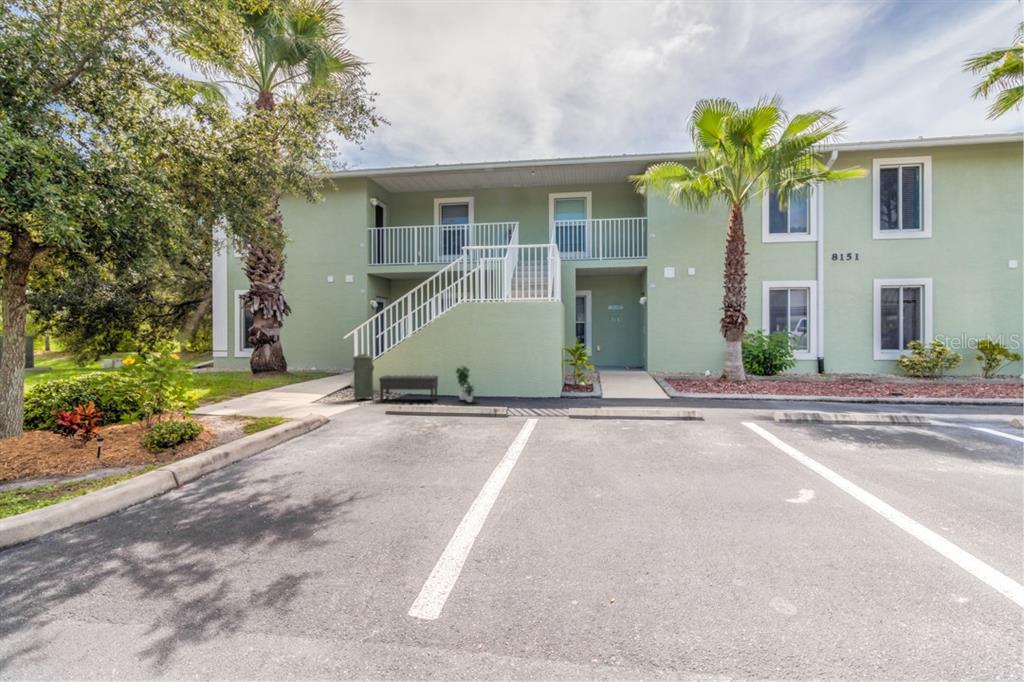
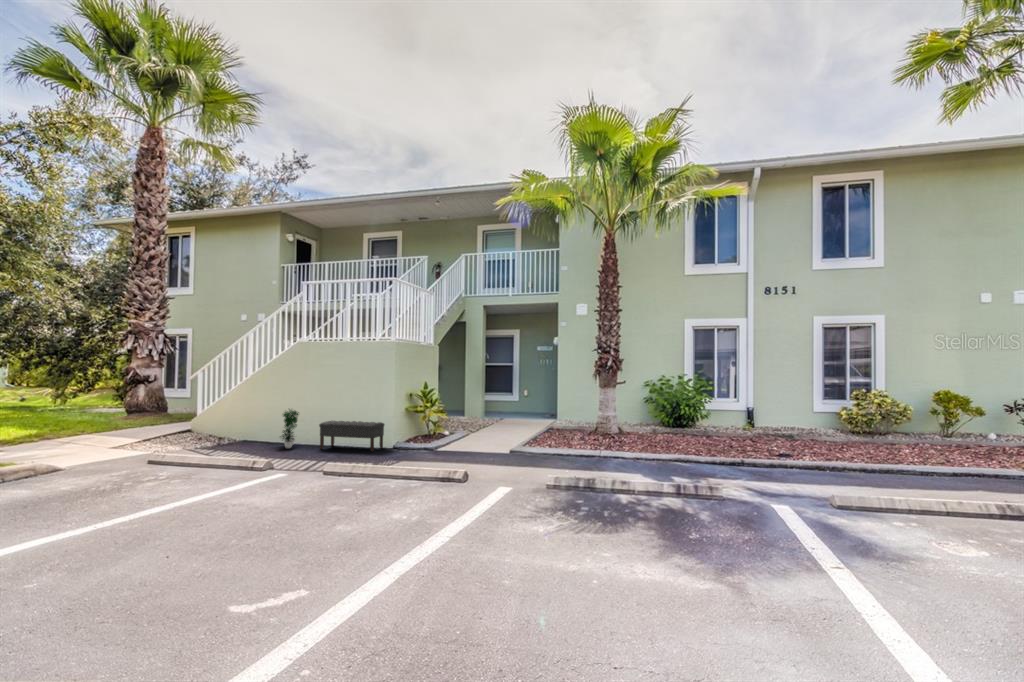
trash can: present [353,354,374,401] -> none [186,394,211,442]
bench: present [379,375,438,401] -> present [319,421,384,452]

